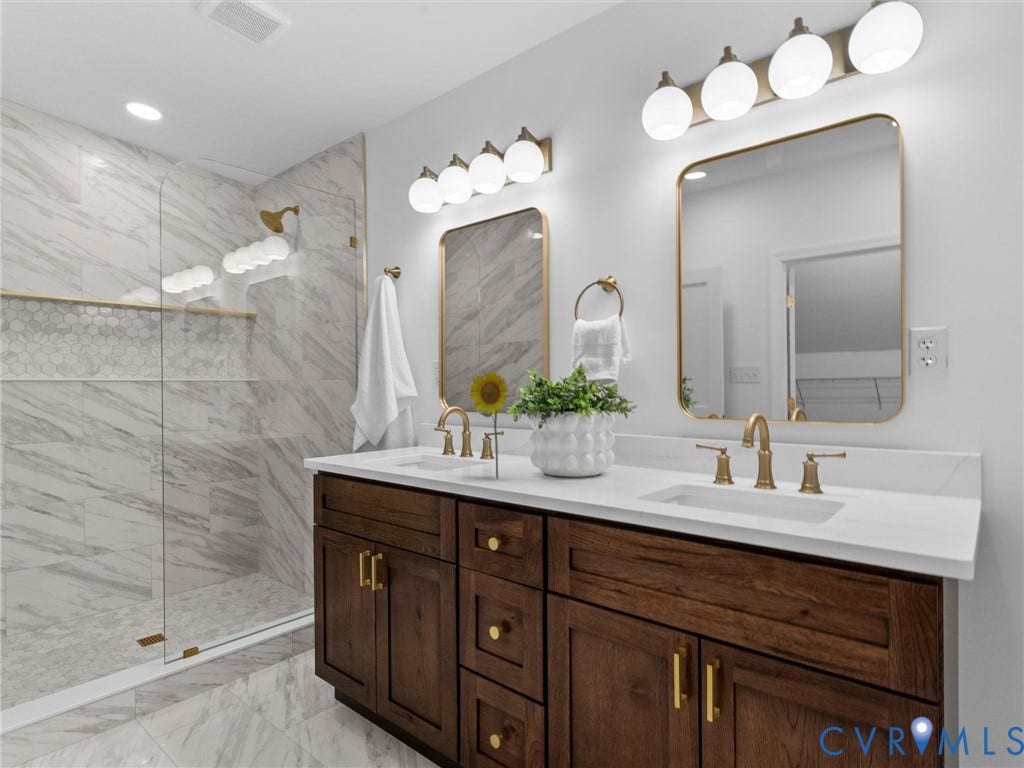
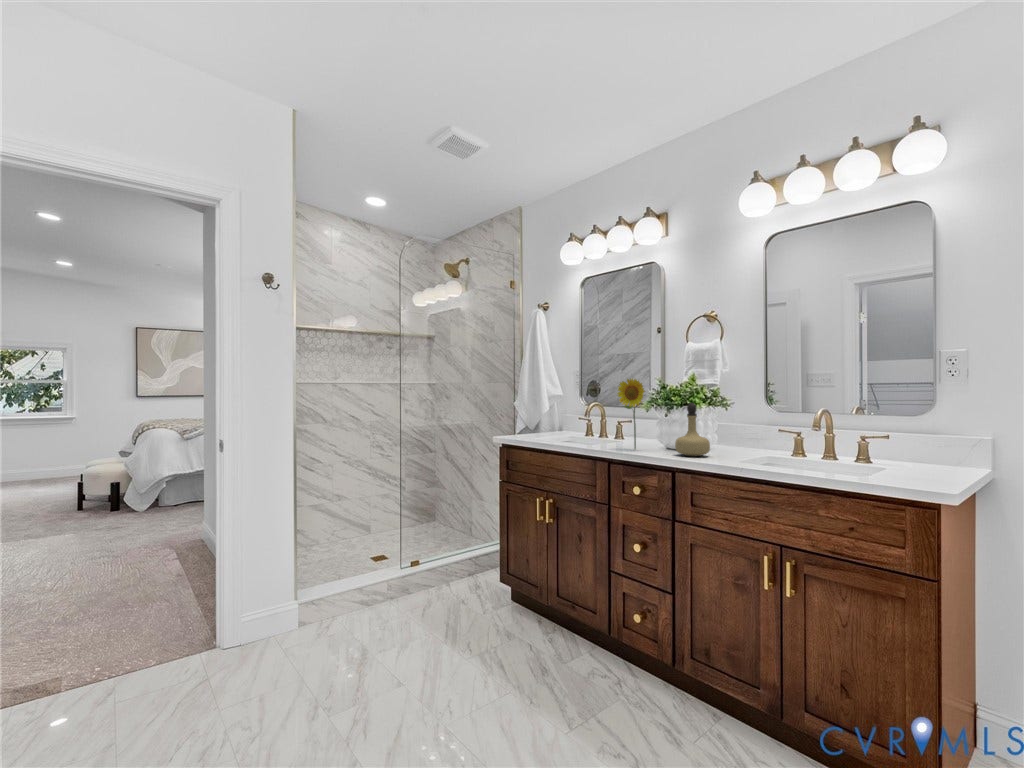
perfume bottle: none [551,407,600,489] -> present [675,403,710,456]

